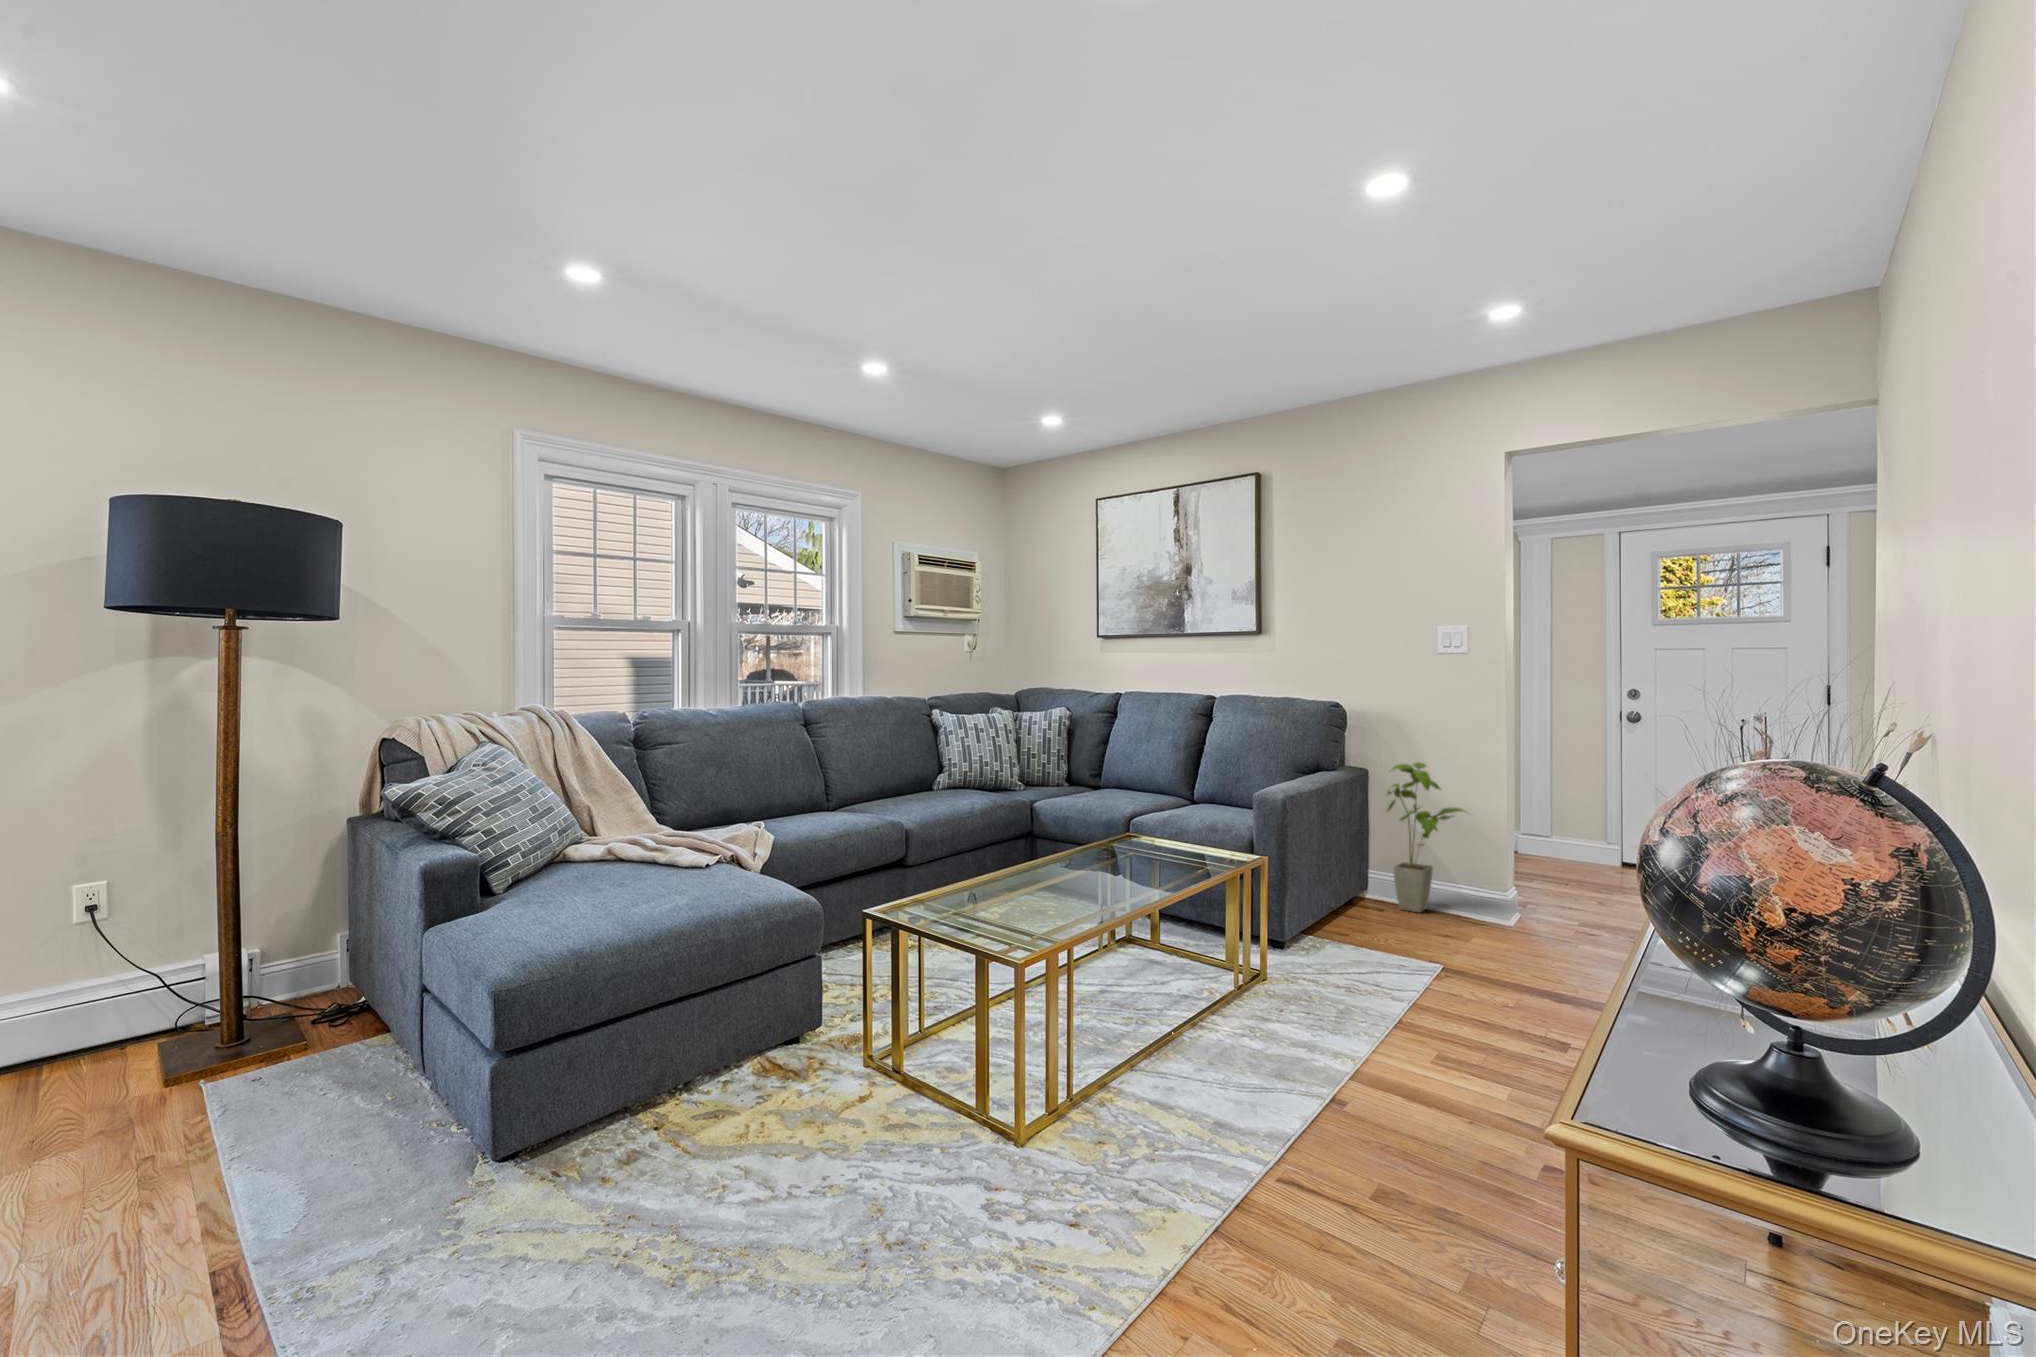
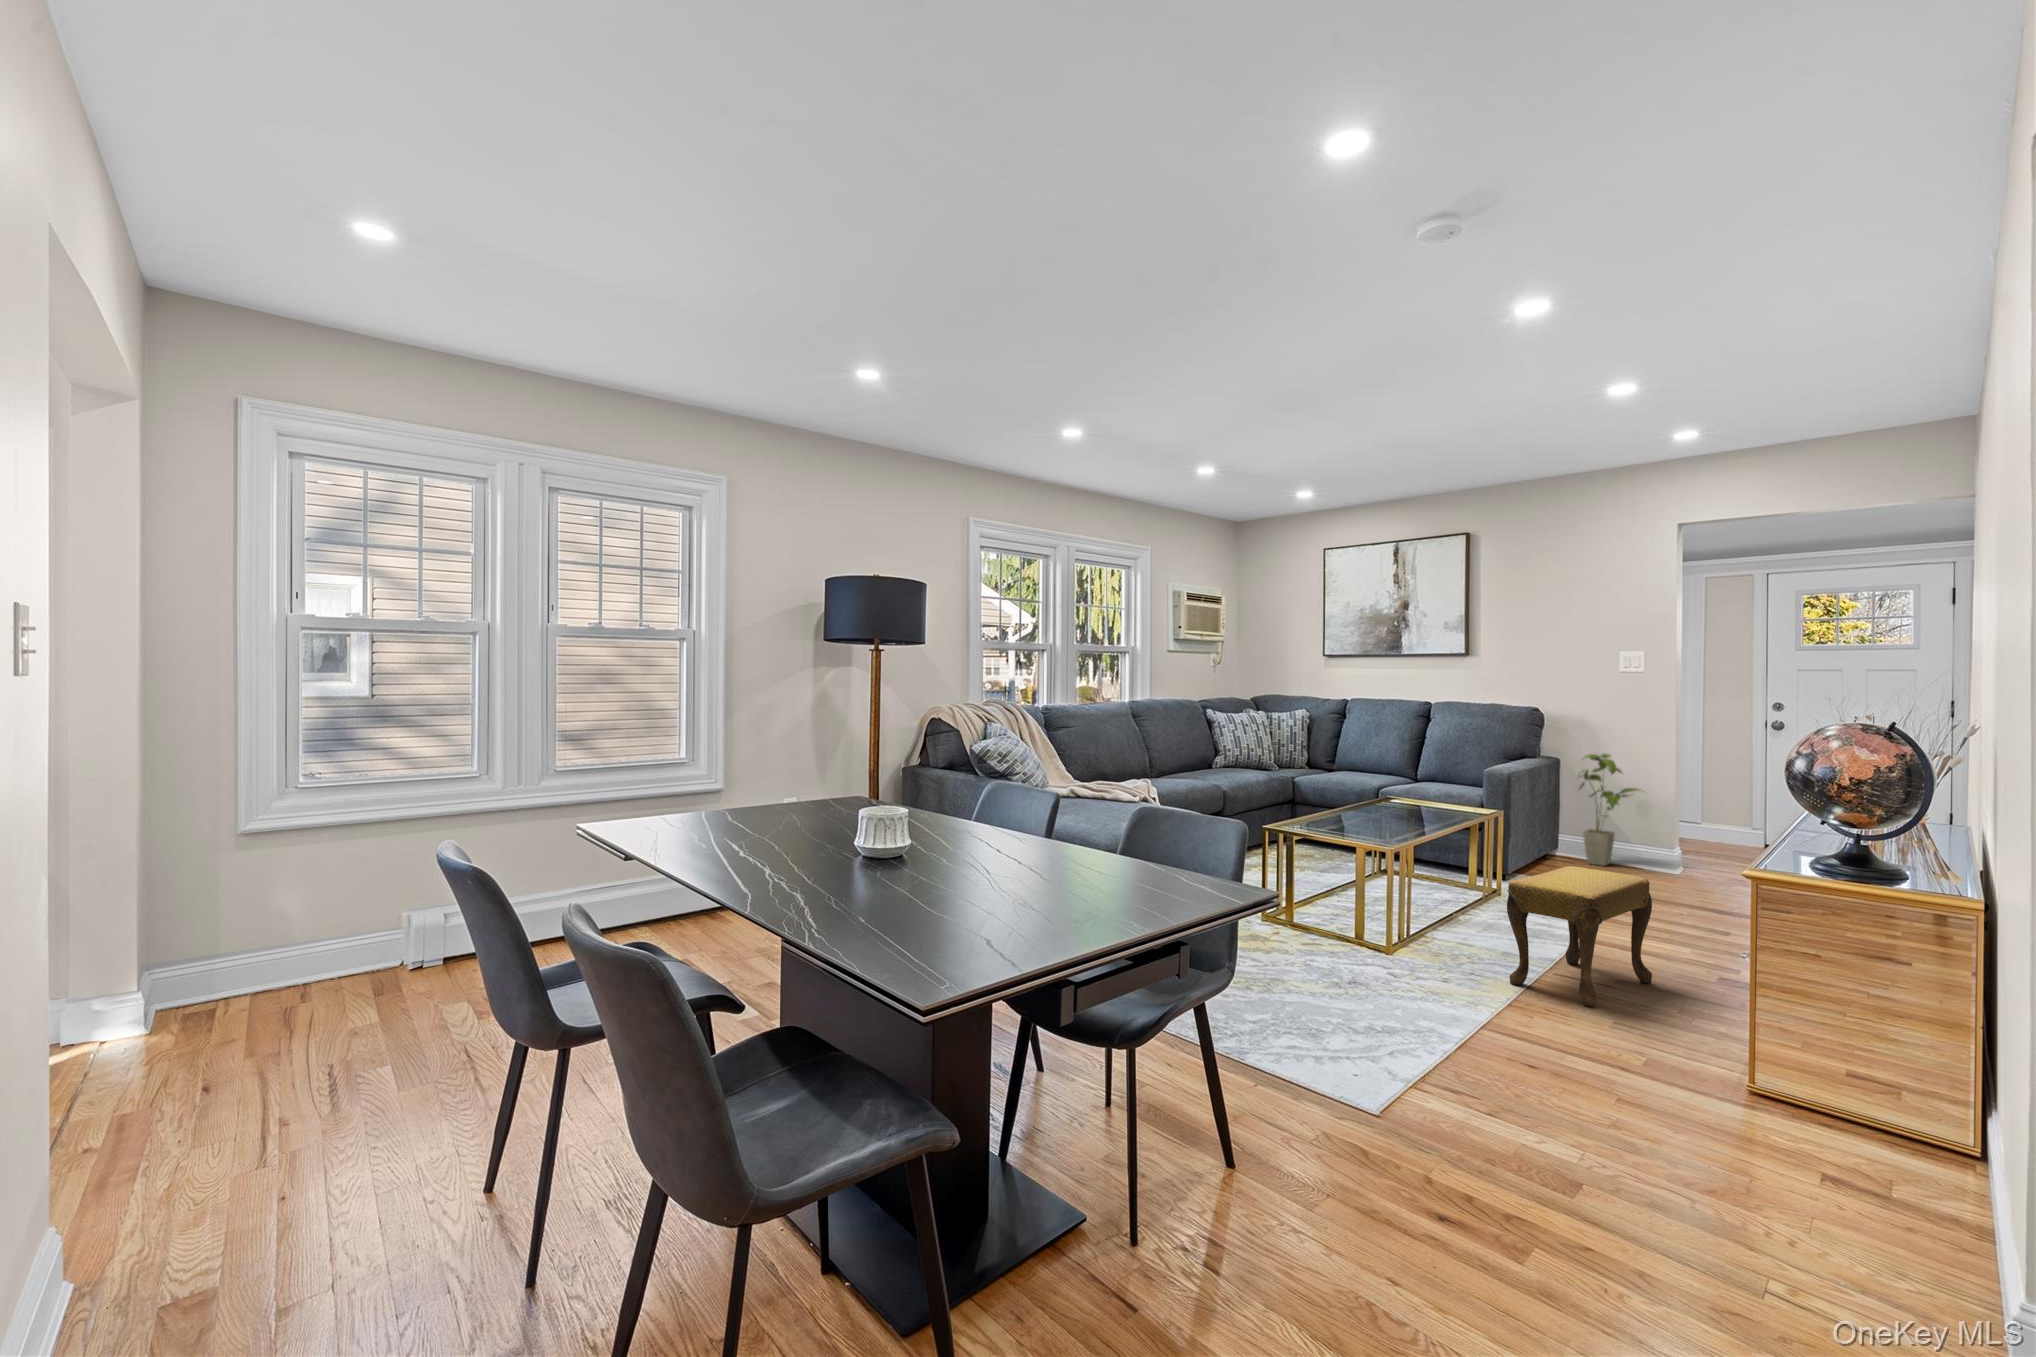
footstool: none [1186,976,1430,1272] -> present [1507,866,1652,1006]

